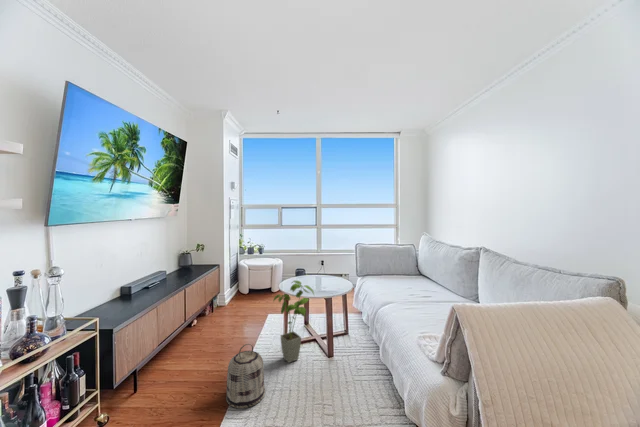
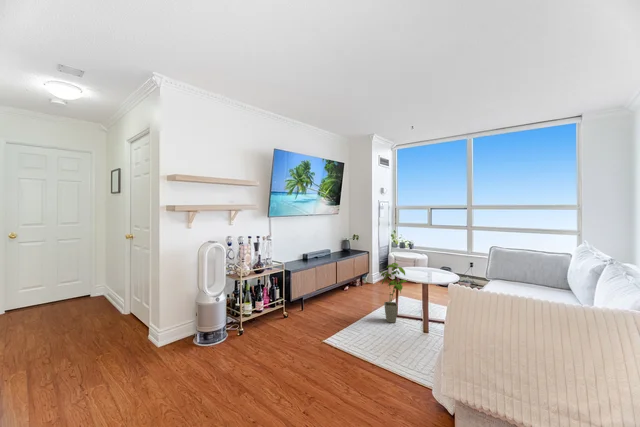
basket: present [226,344,265,408] -> none [338,294,361,332]

